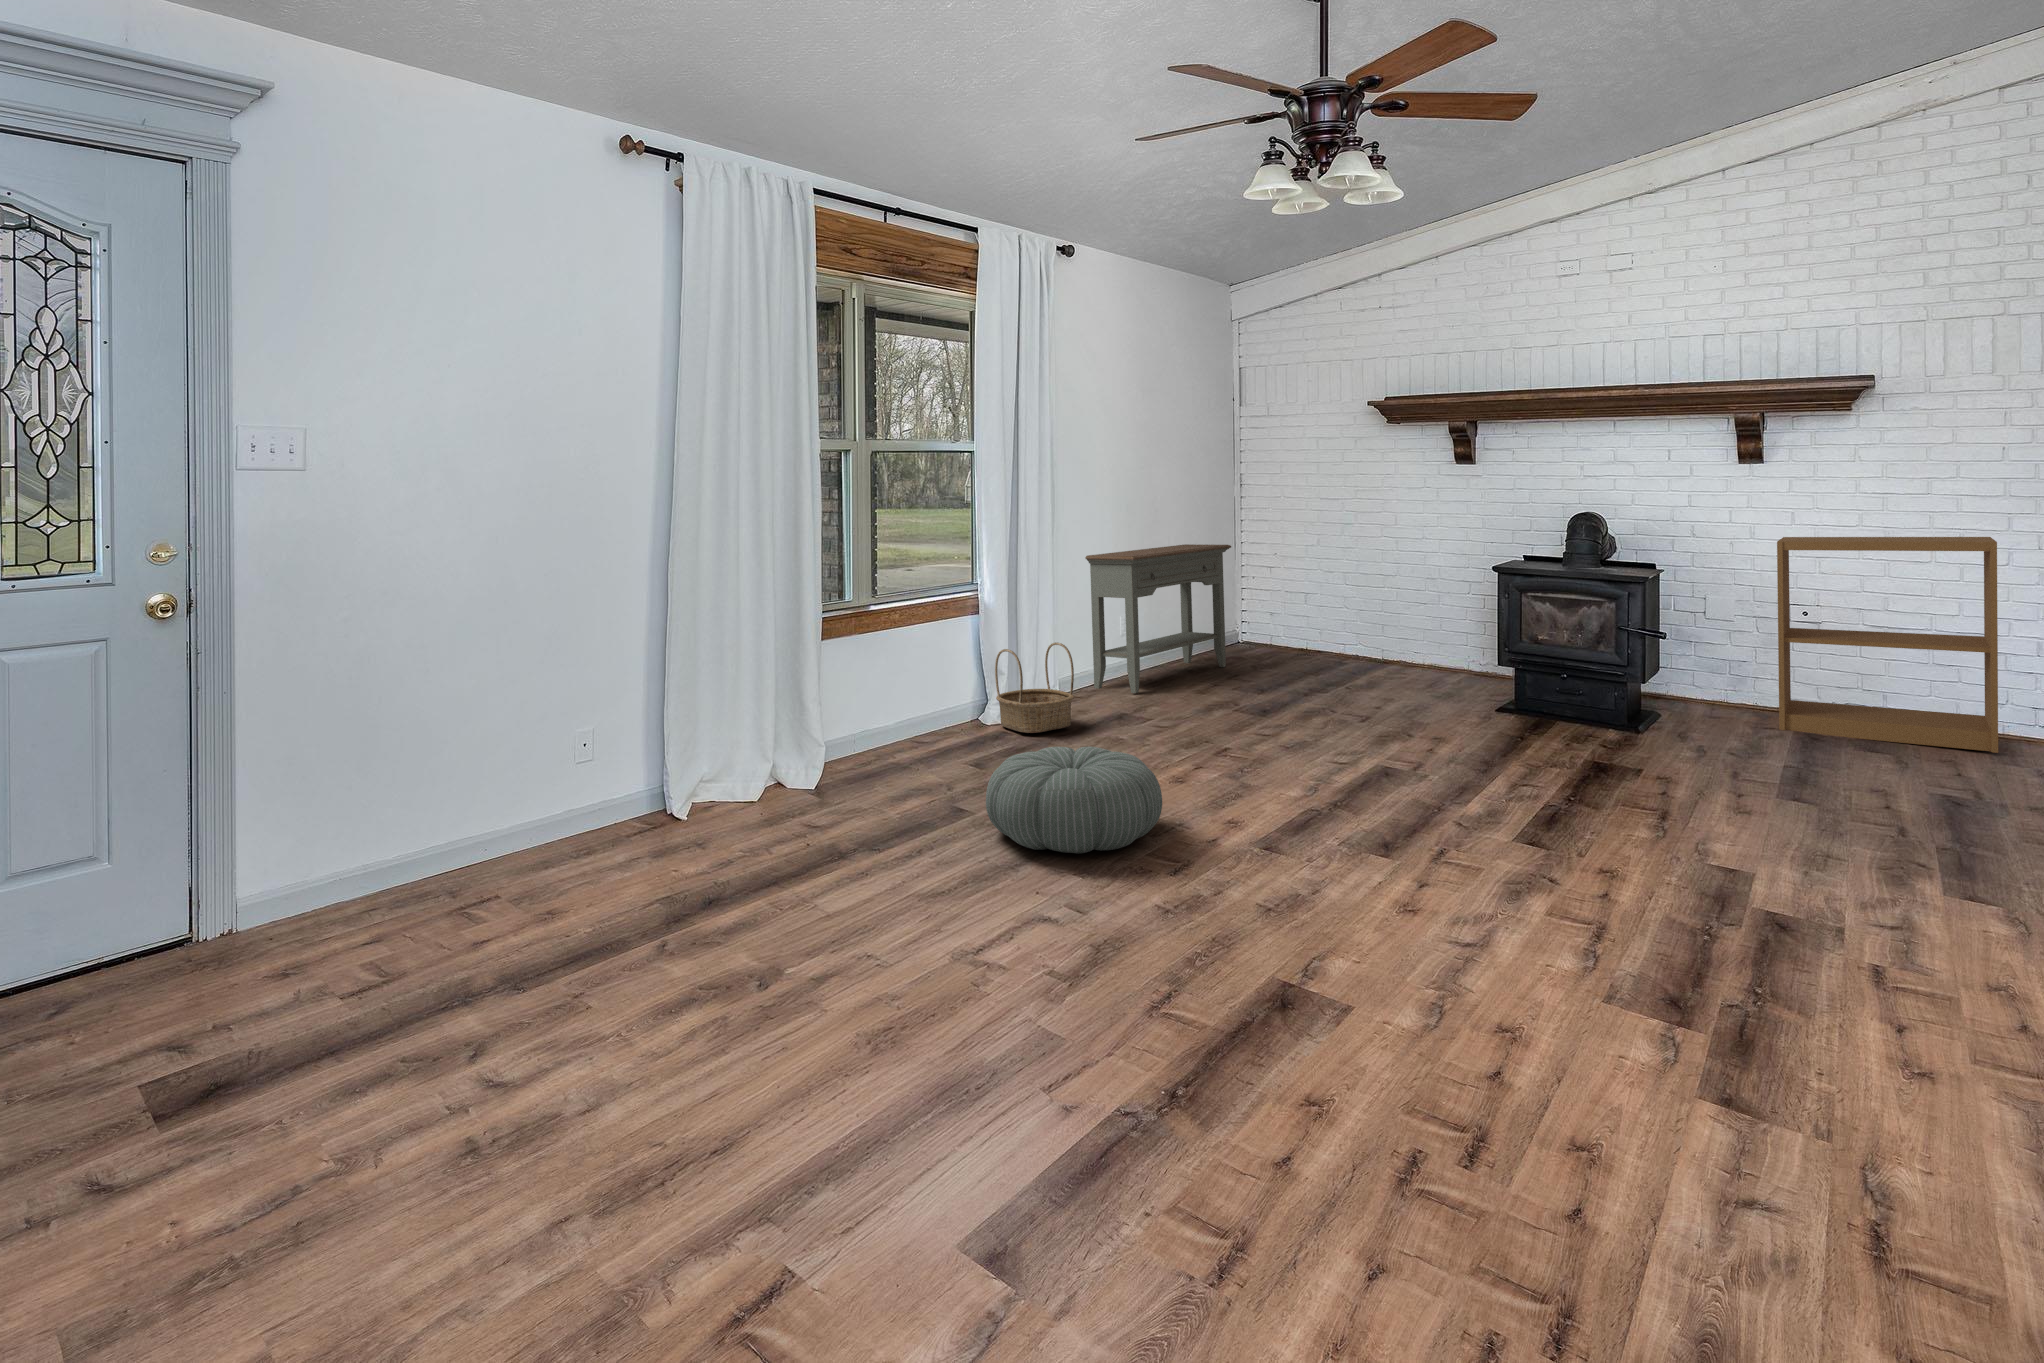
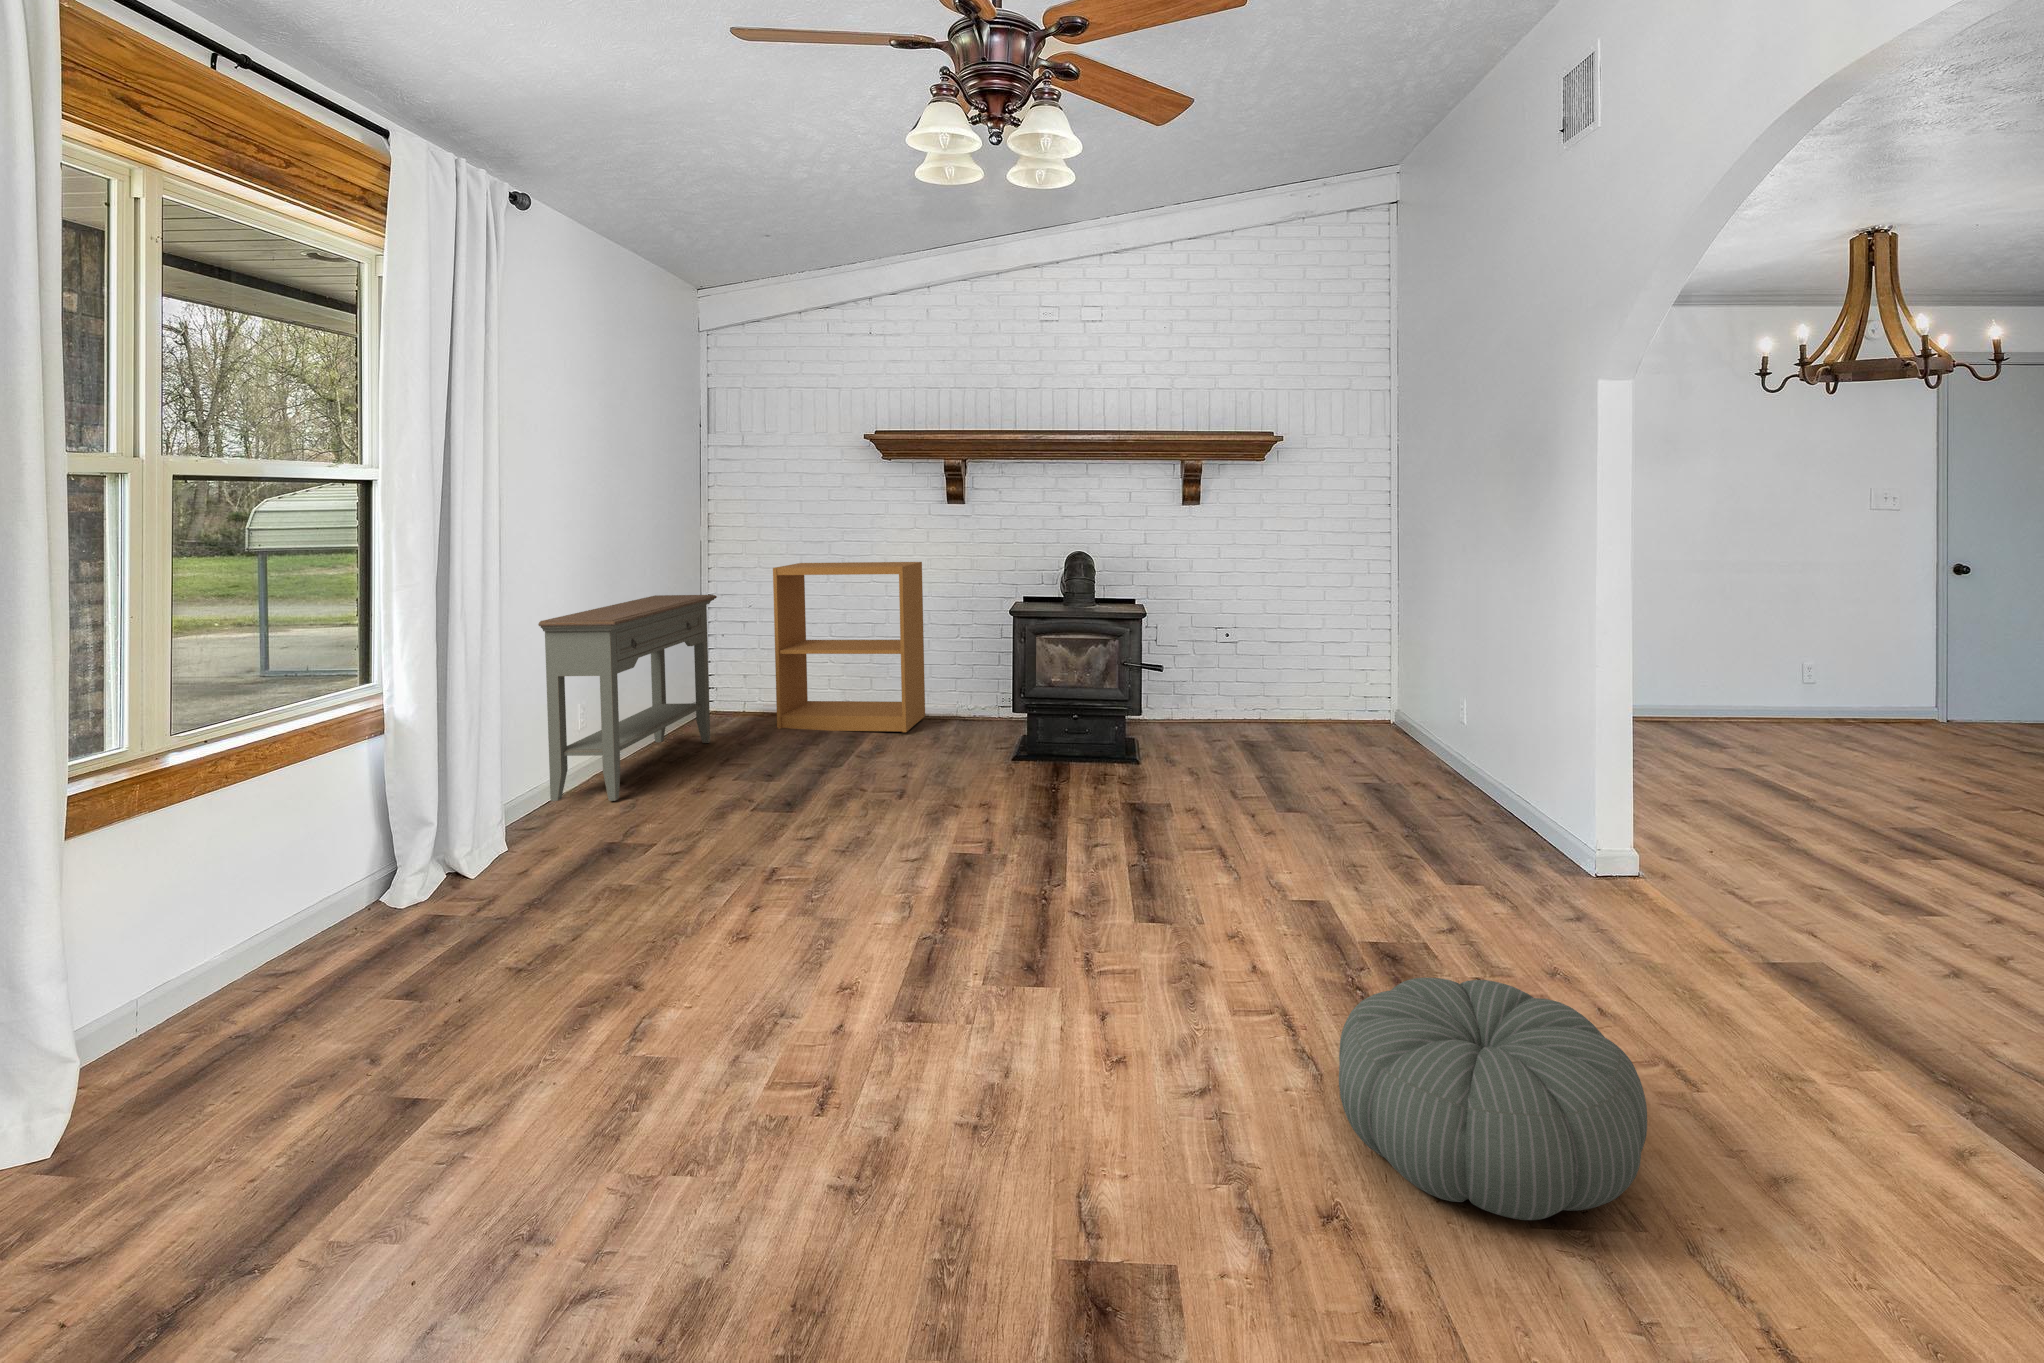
bookshelf: present [1777,537,1998,753] -> present [773,562,925,732]
basket: present [995,642,1074,733] -> none [418,757,552,903]
pouf: present [986,747,1162,853] -> present [1339,978,1647,1220]

